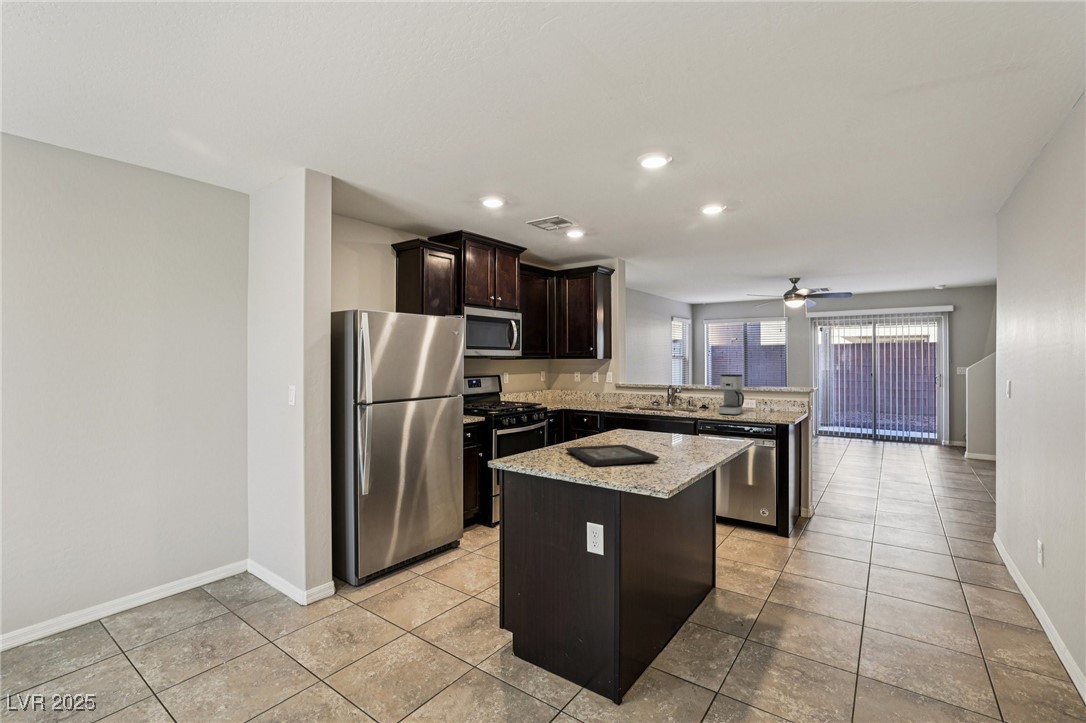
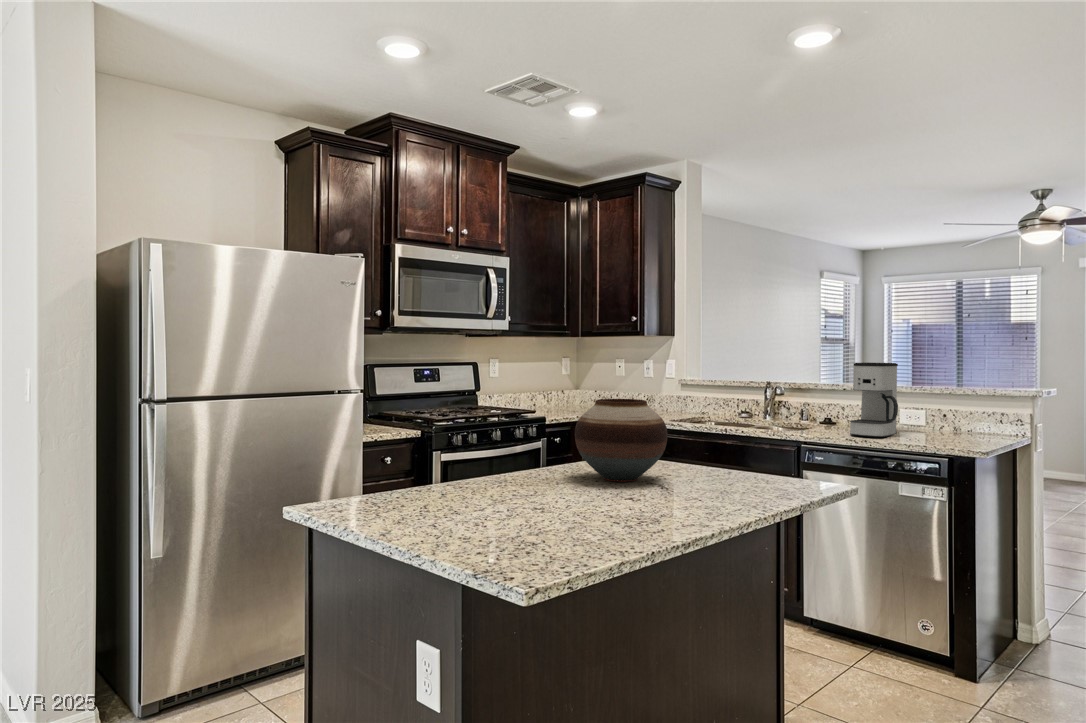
vase: none [609,398,657,441] -> present [575,399,667,482]
decorative tray: present [566,444,659,466] -> none [451,489,604,534]

